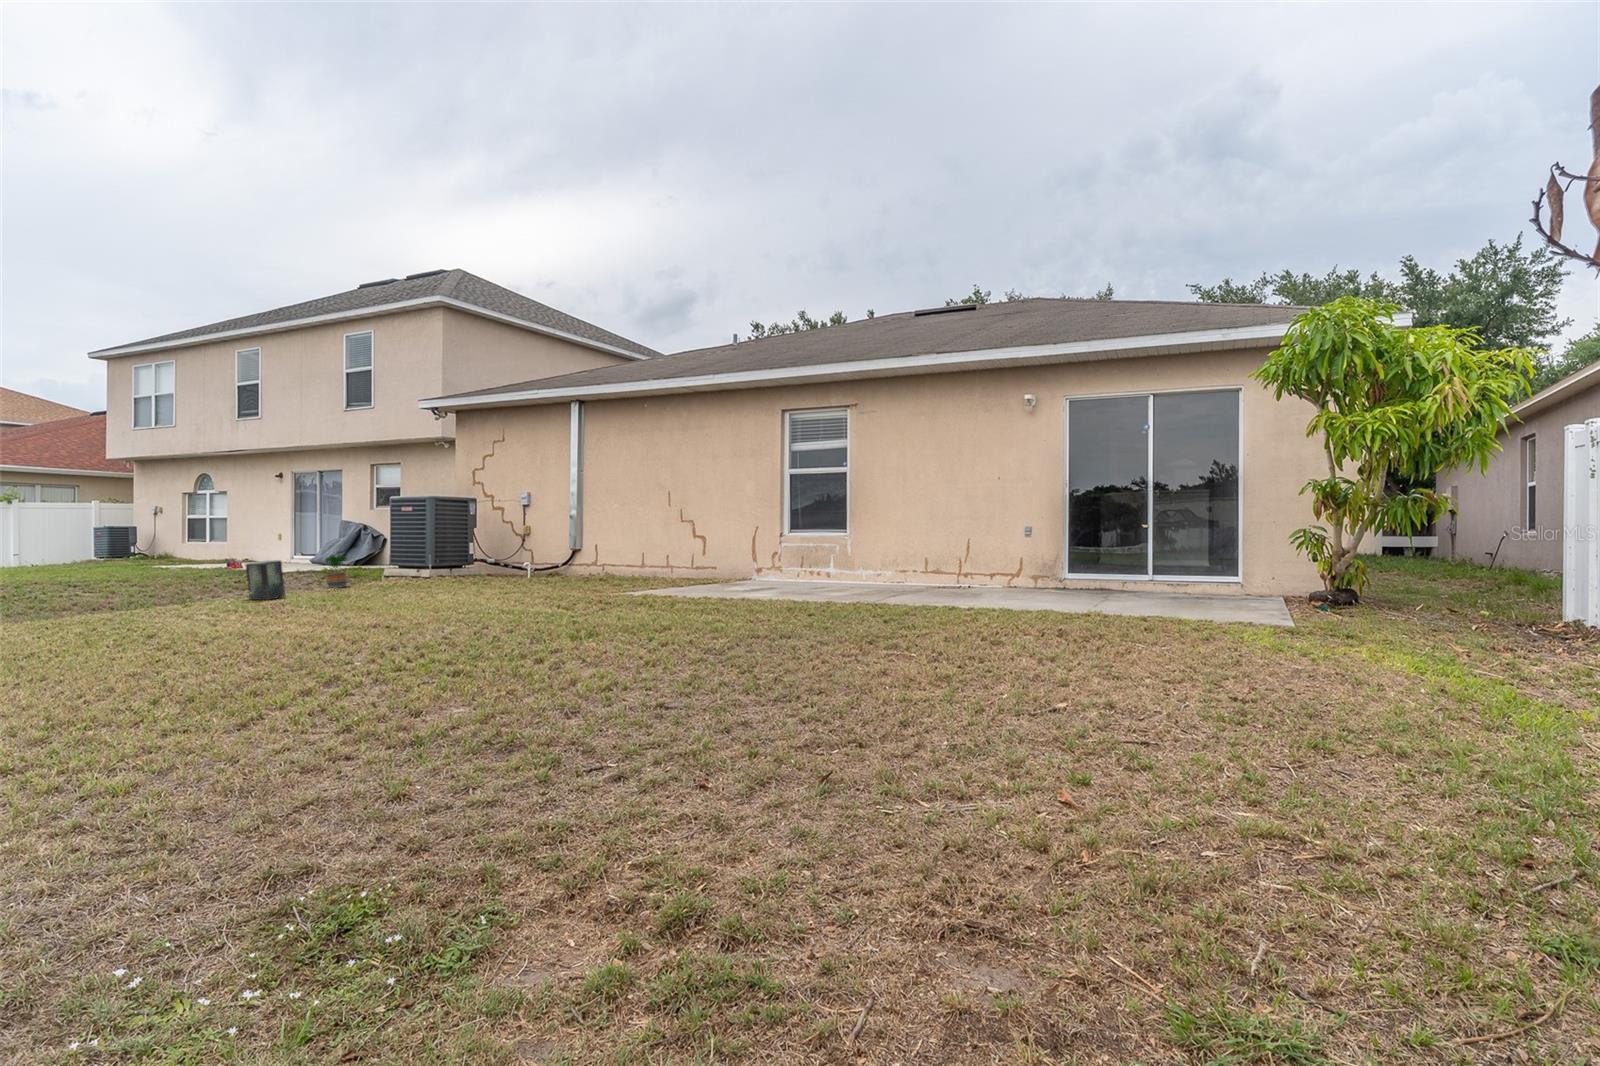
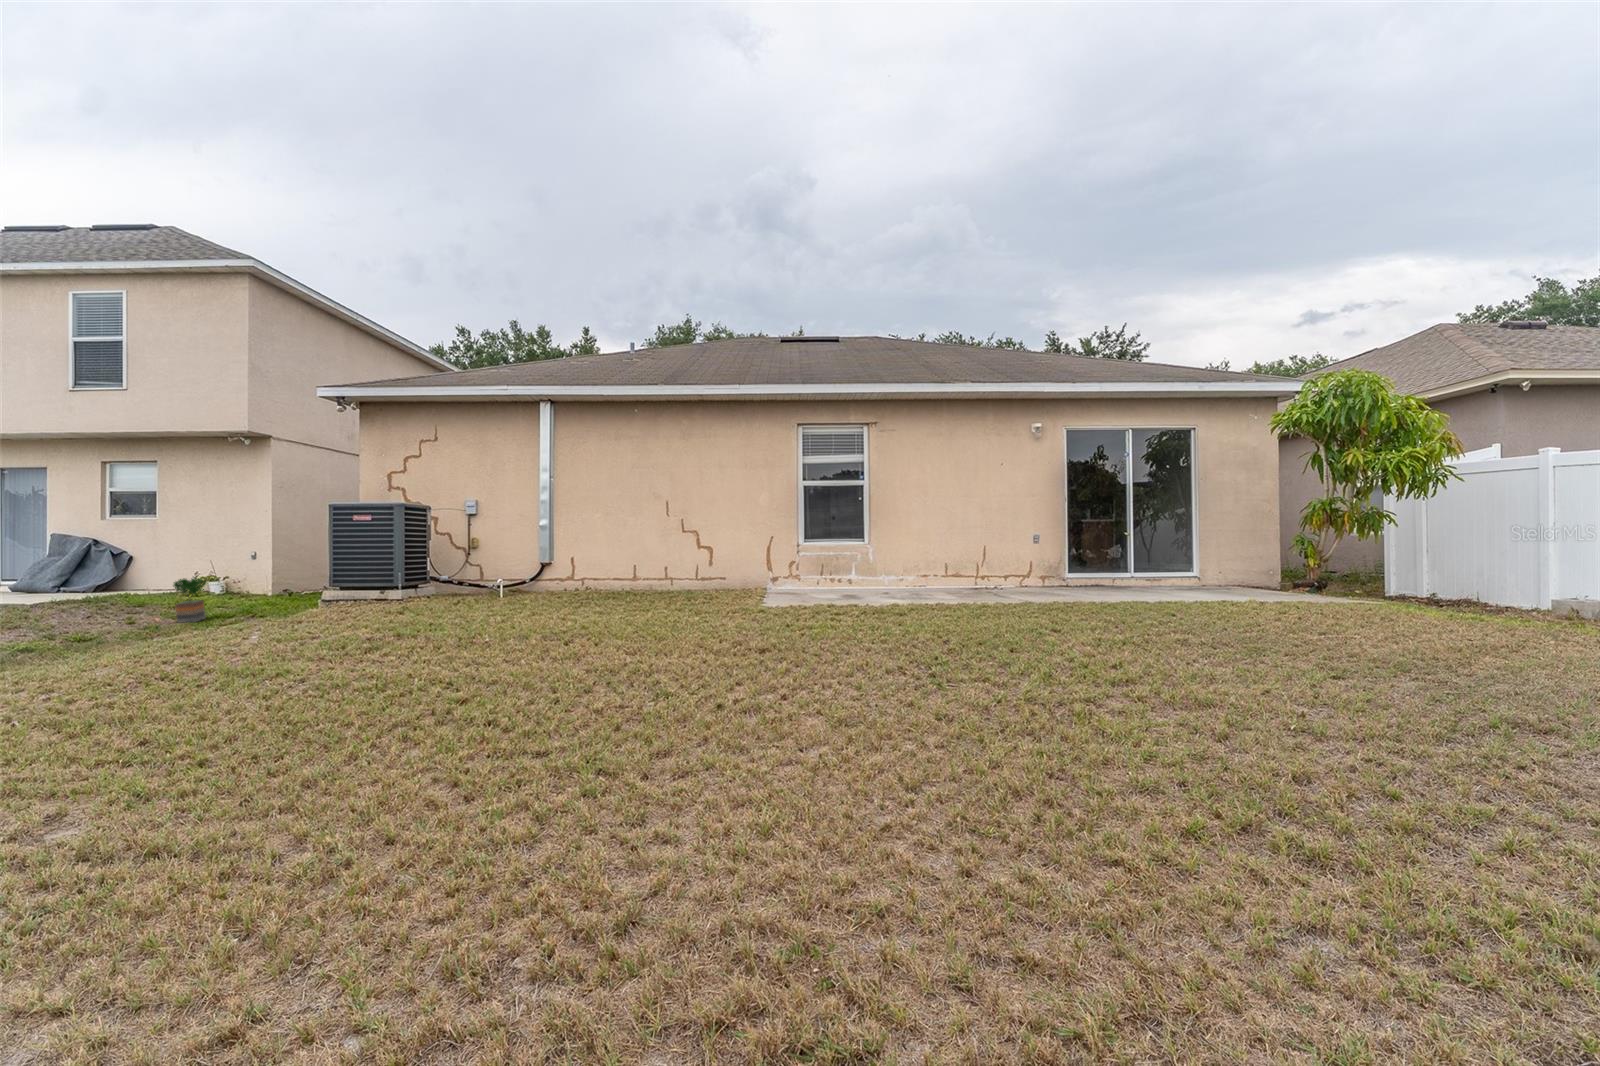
storage box: present [246,560,285,600] -> none [68,590,137,651]

